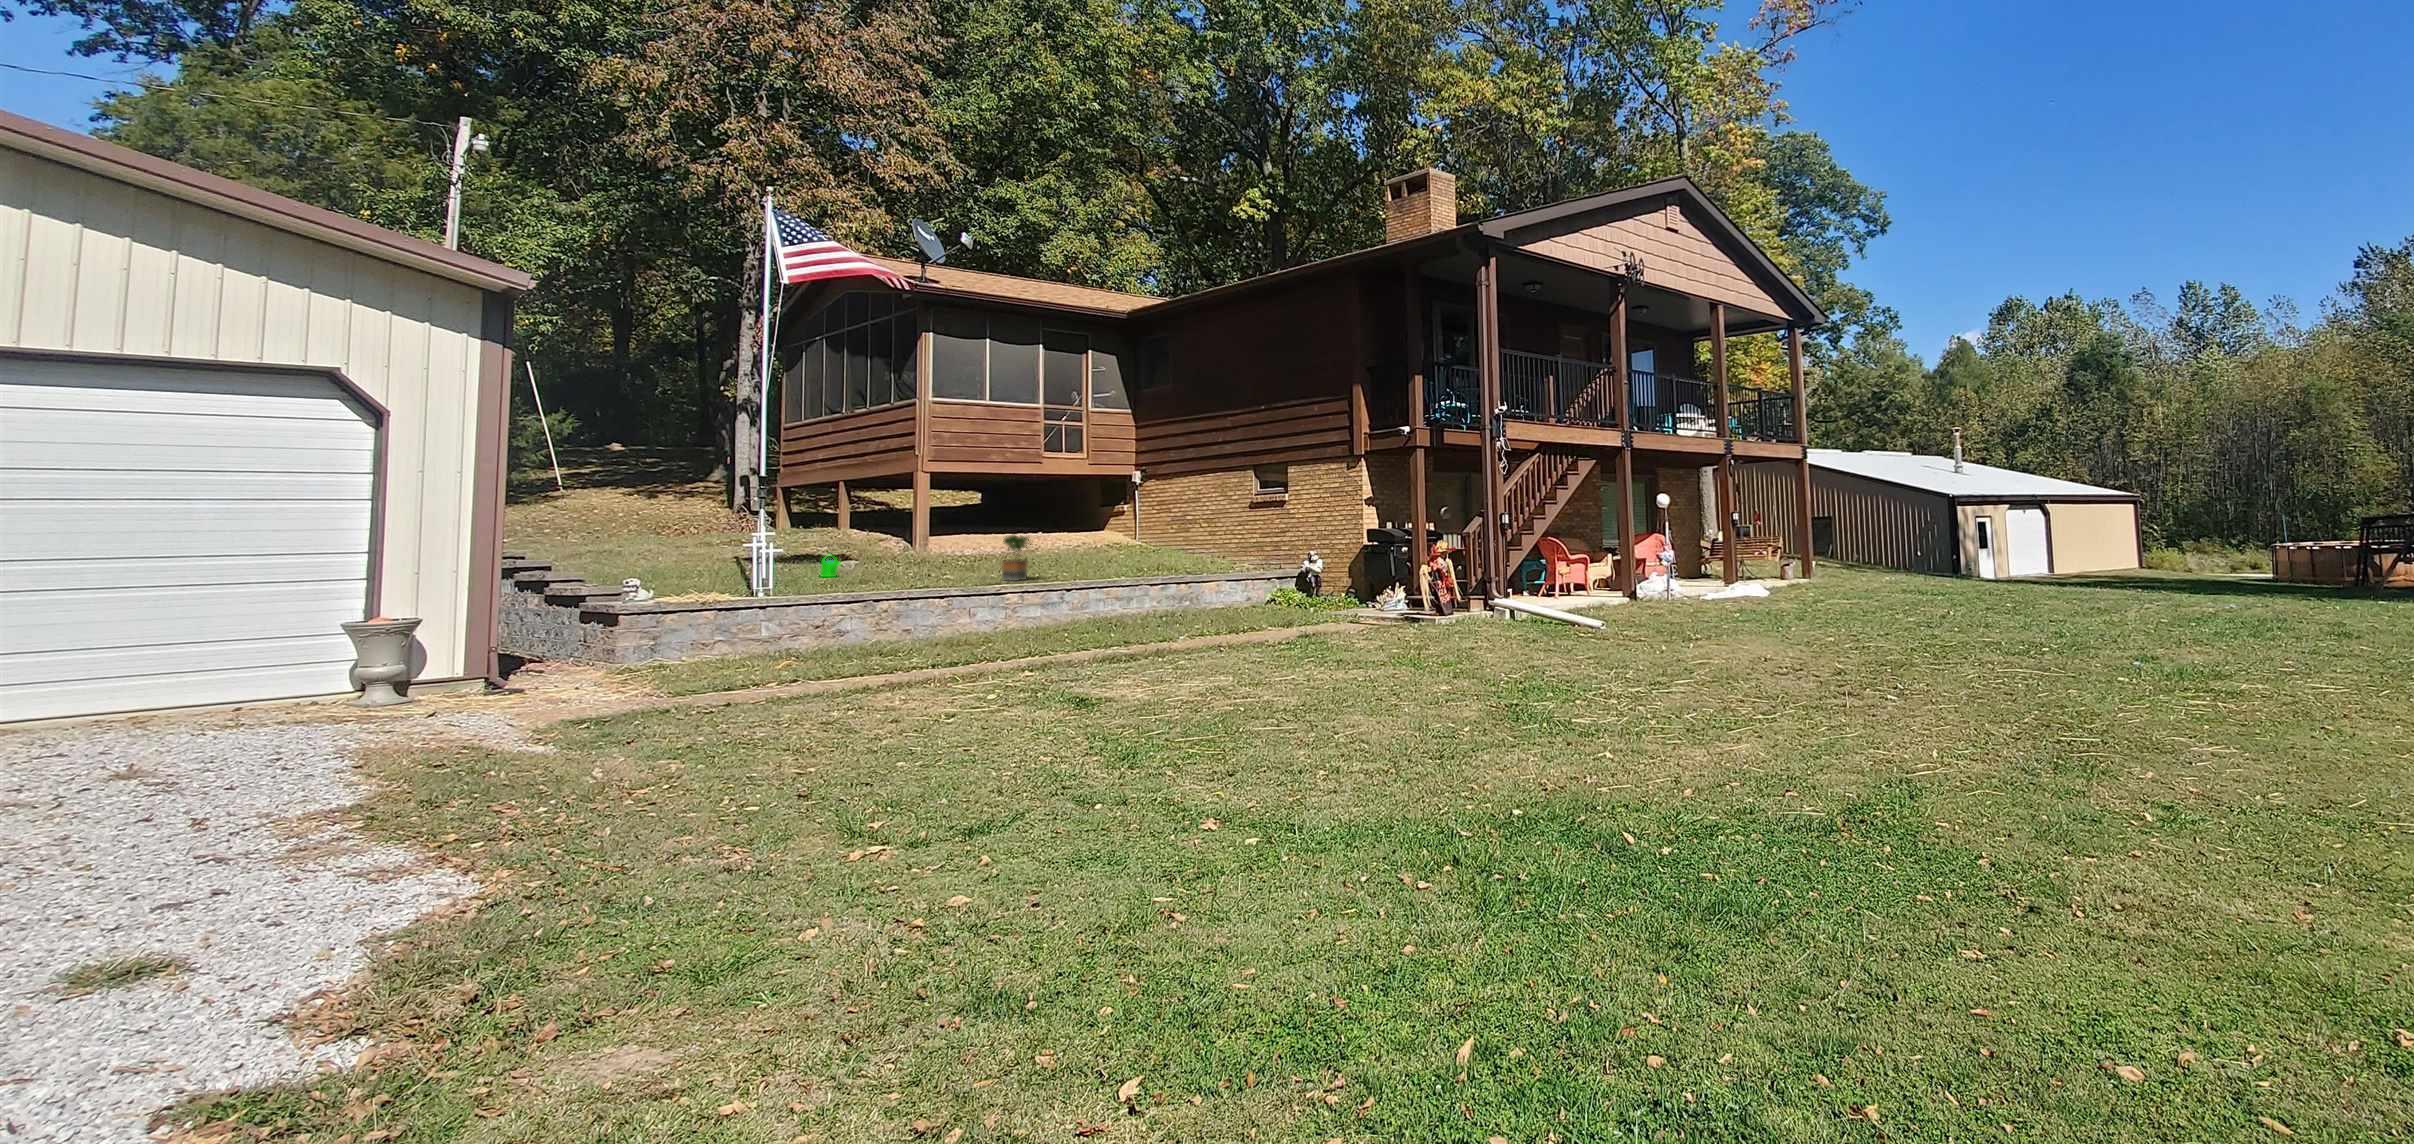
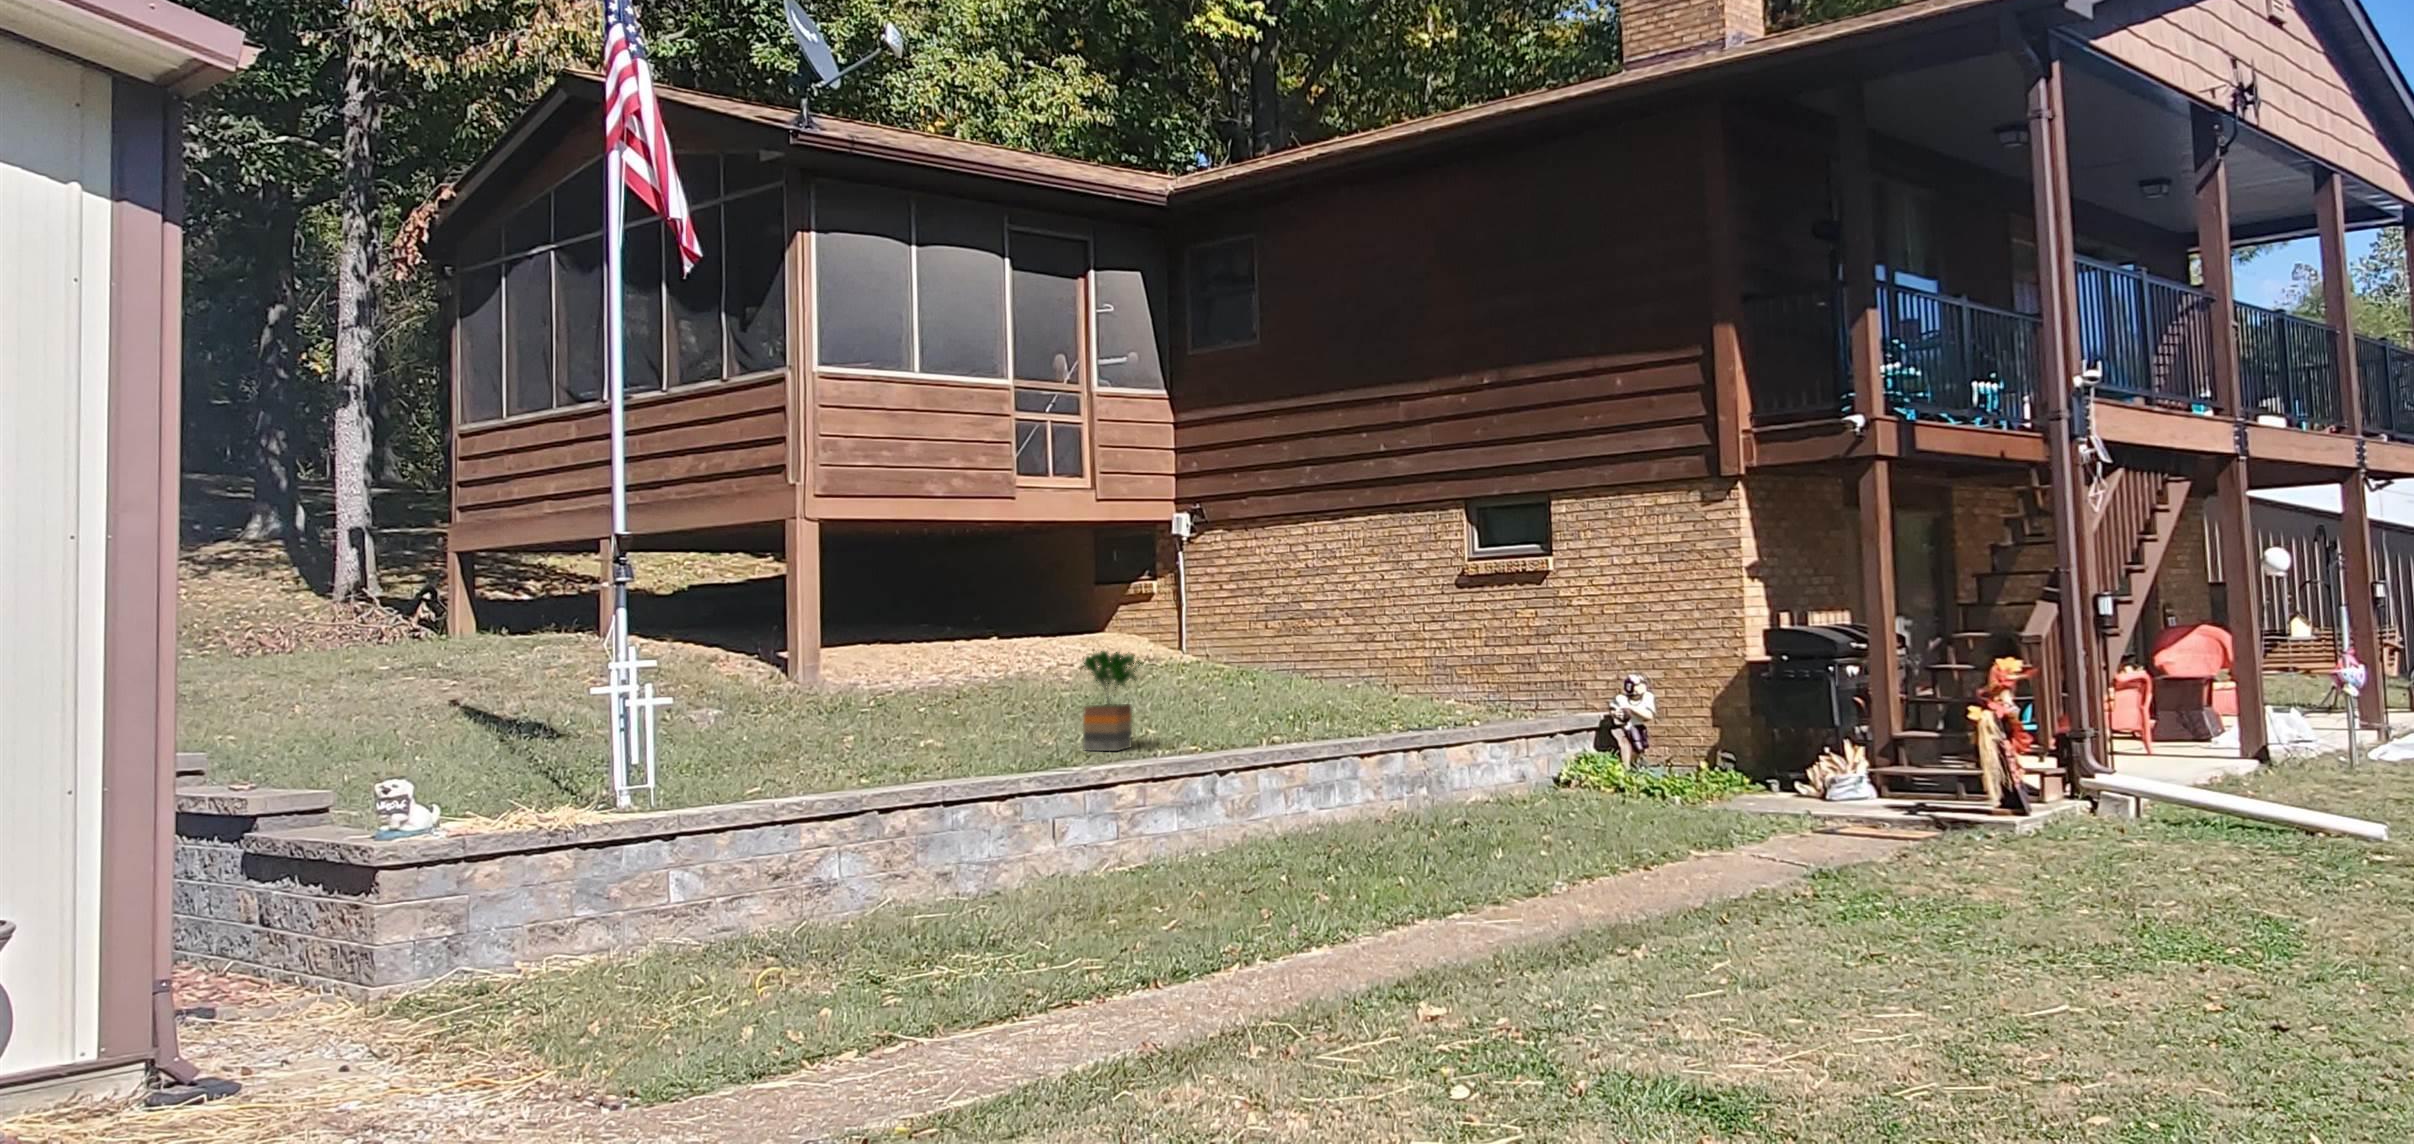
watering can: present [820,557,840,577] -> none [686,696,736,747]

